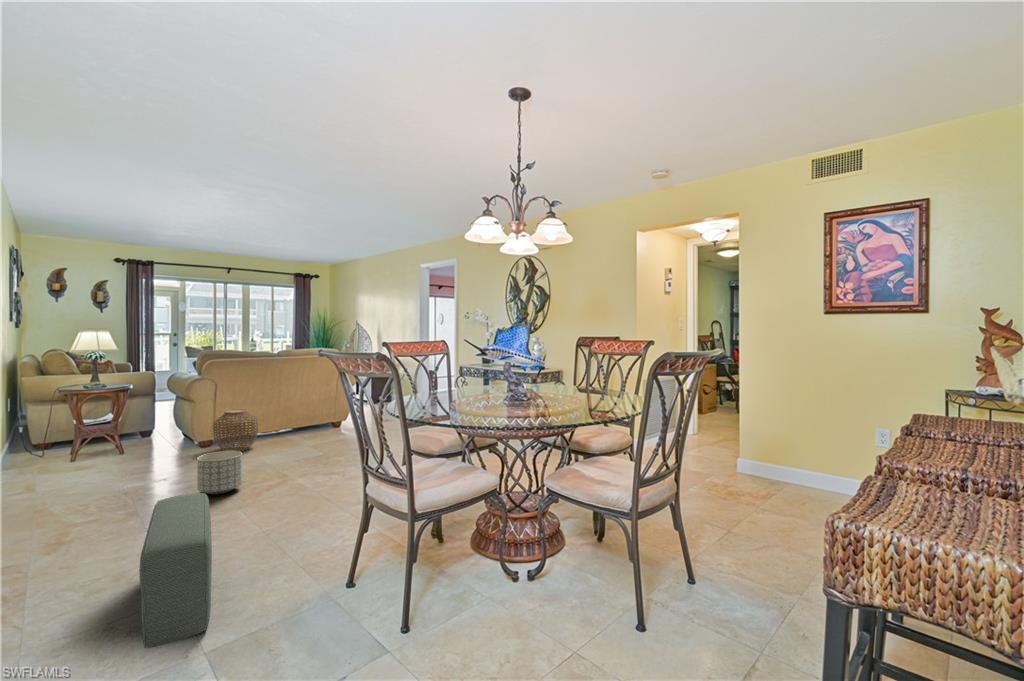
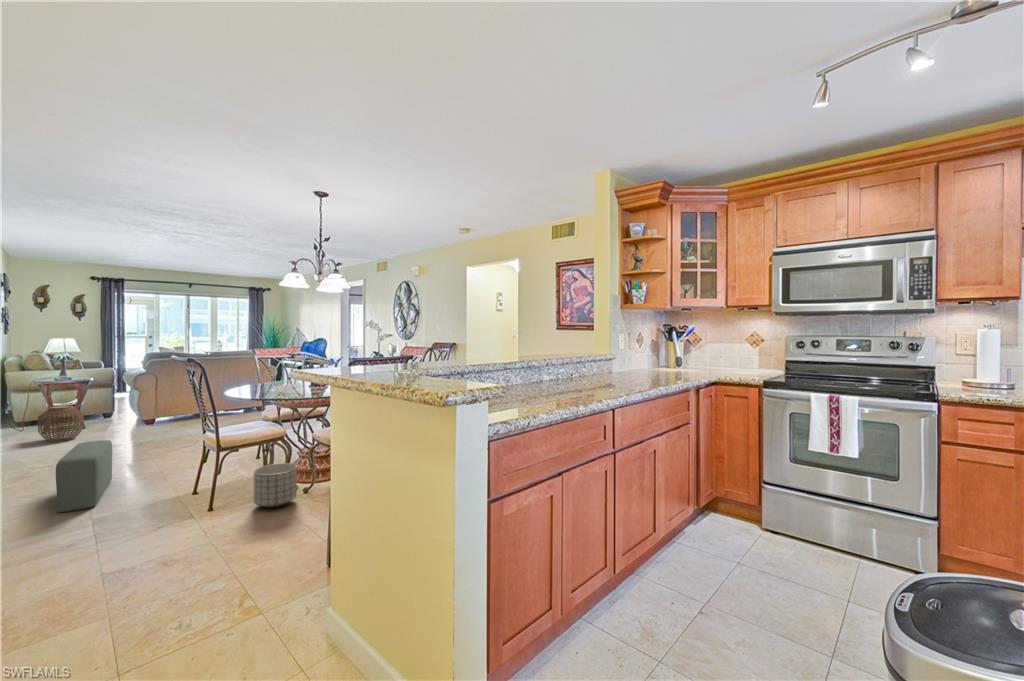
woven basket: present [213,409,258,451] -> present [38,405,84,442]
planter: present [197,451,243,494] -> present [254,463,297,507]

